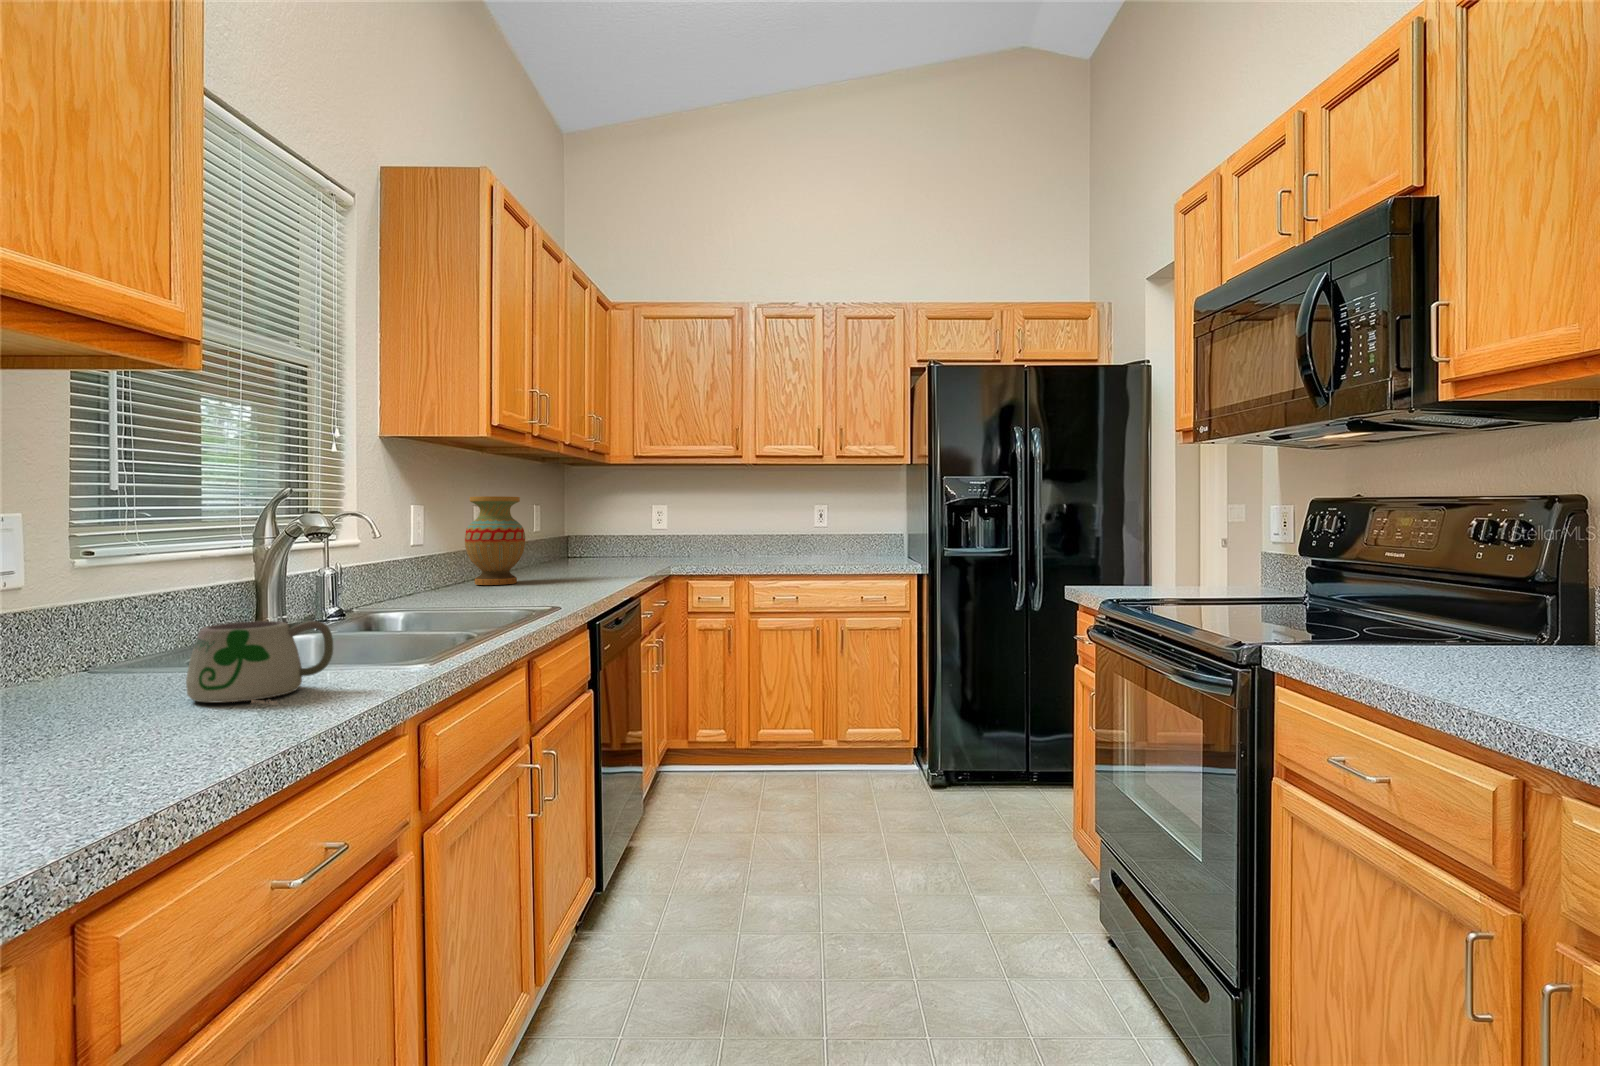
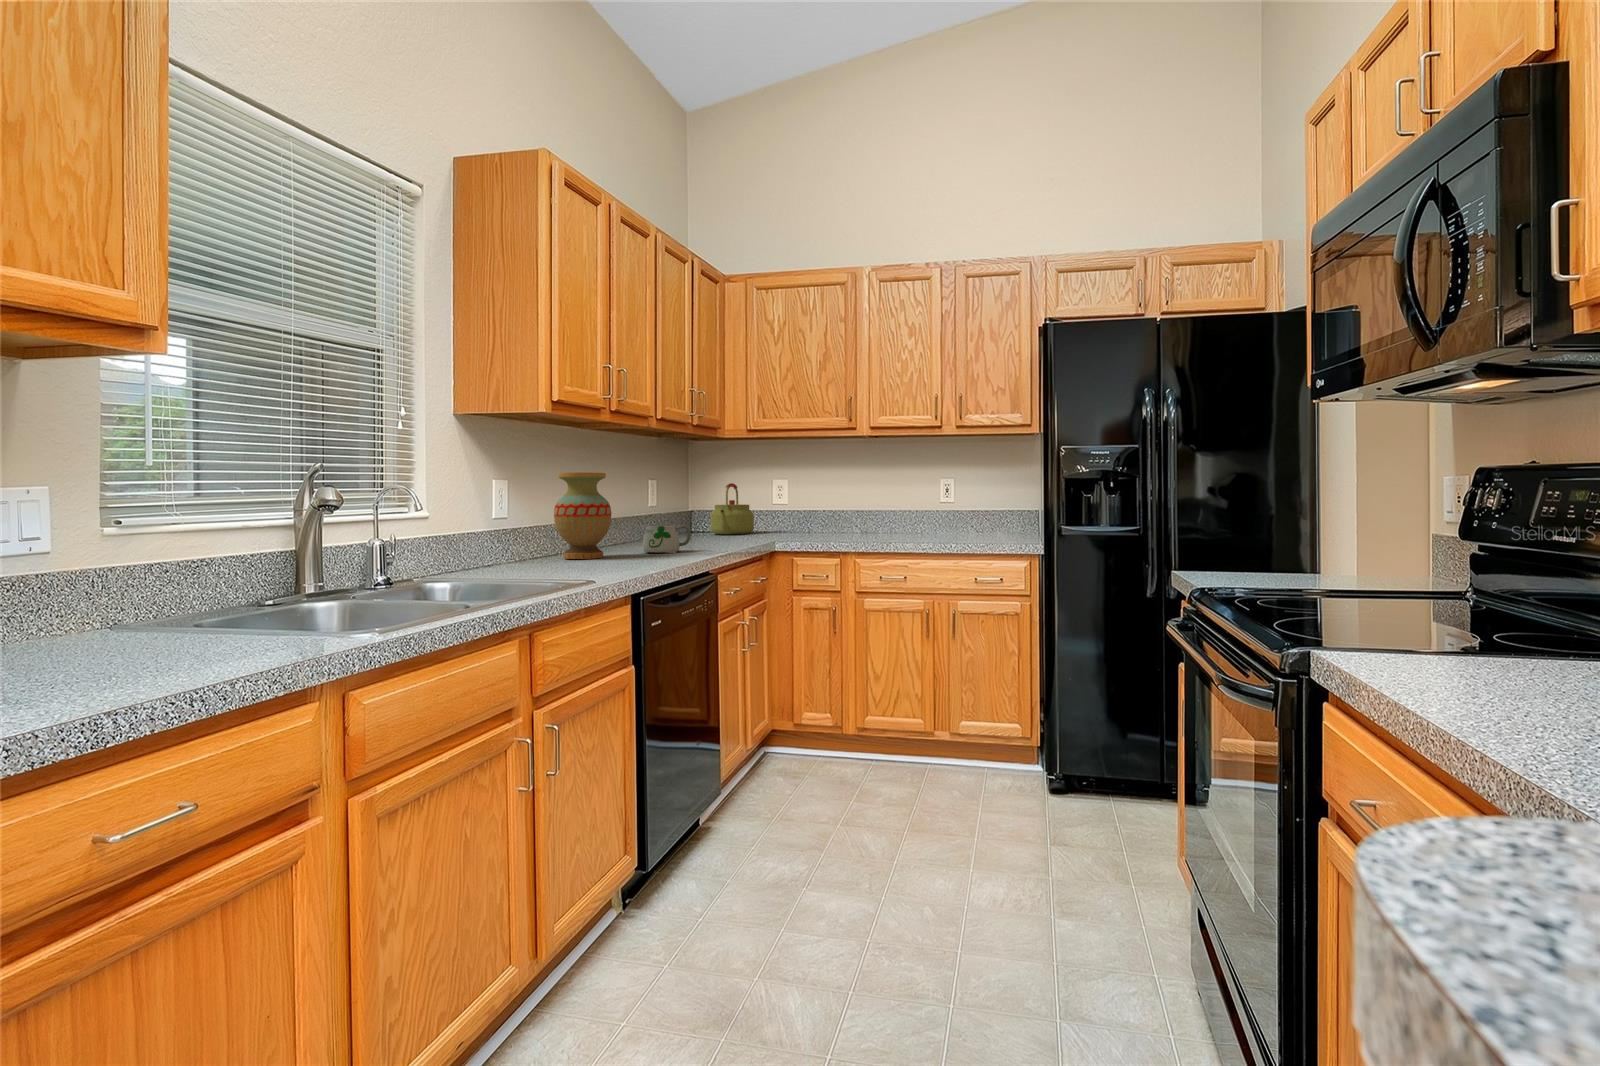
kettle: none [591,507,636,558] -> present [711,483,754,534]
mug: present [186,621,333,704] -> present [643,525,691,553]

